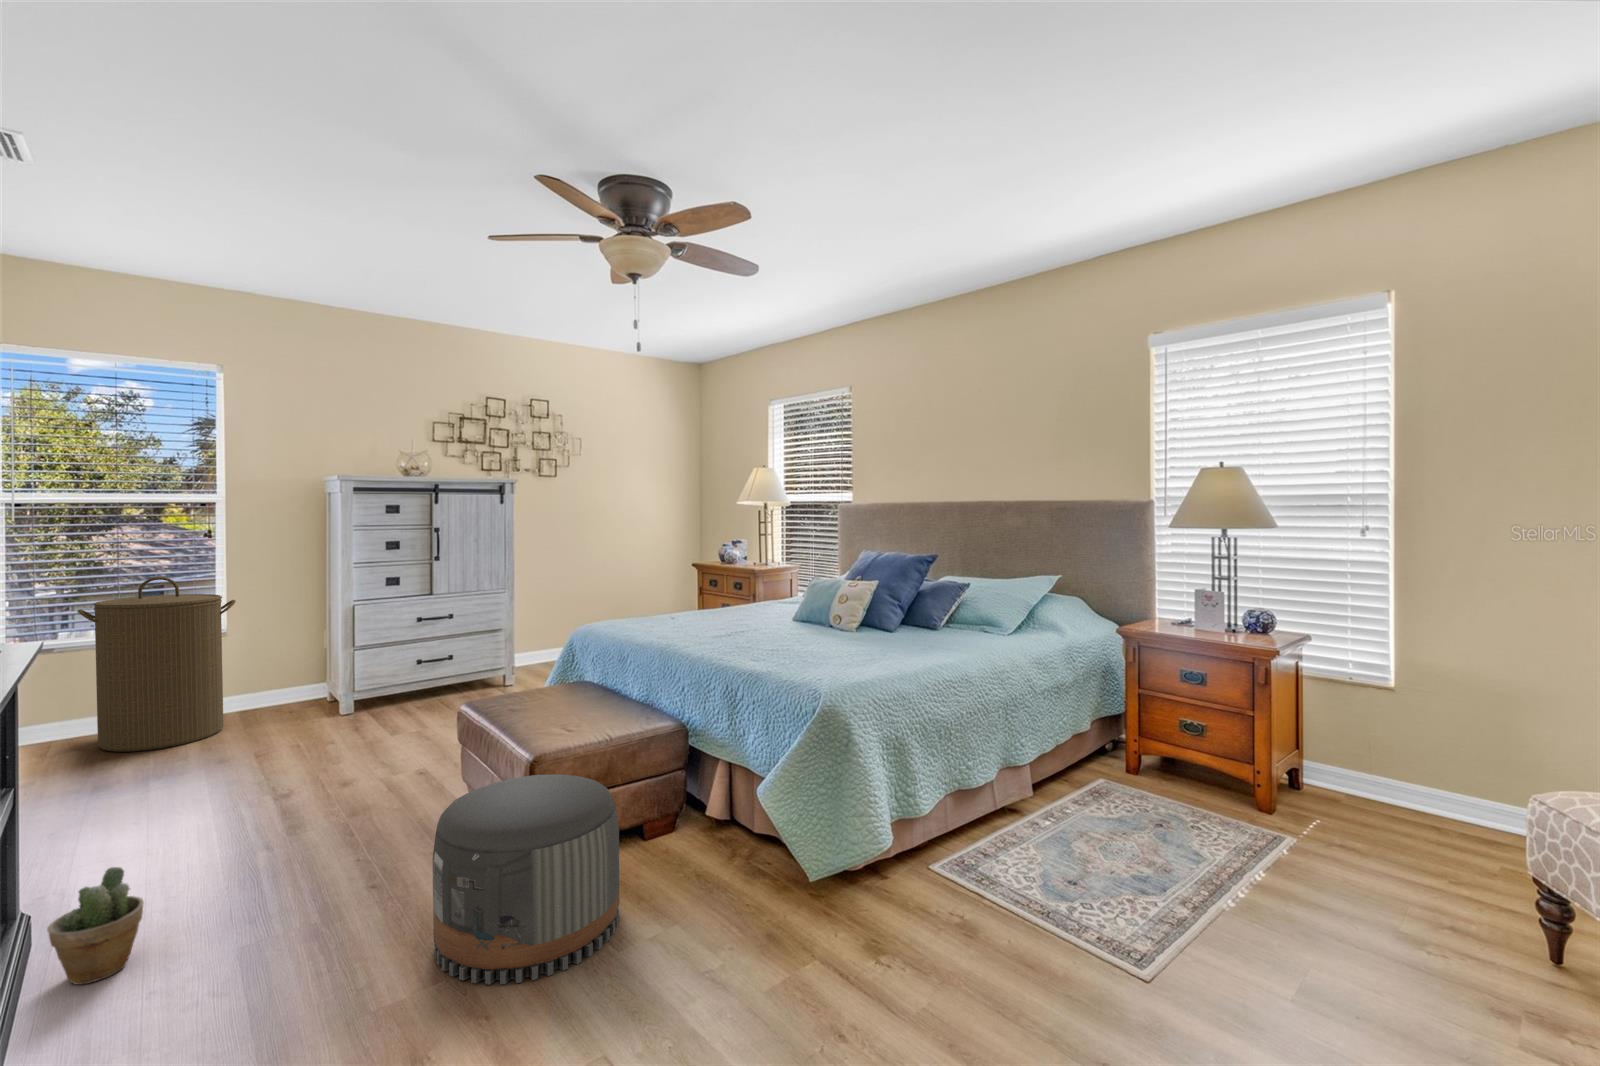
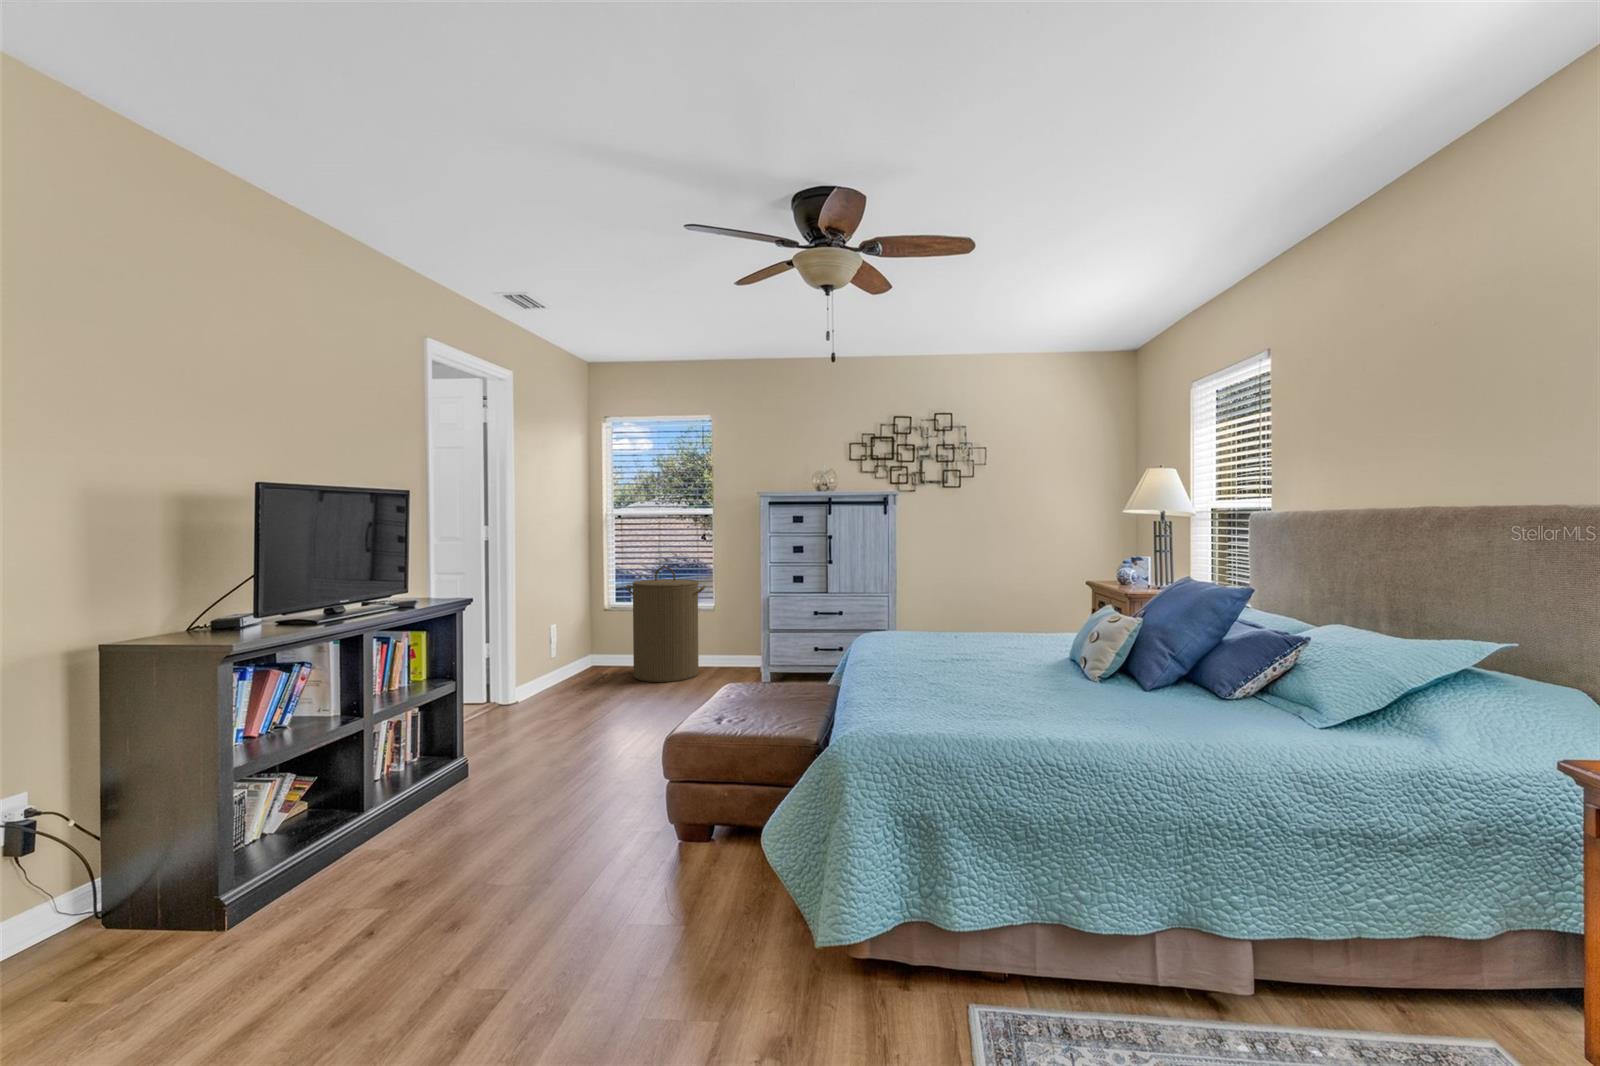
pouf: present [433,774,620,984] -> none [532,750,677,911]
potted plant: present [47,867,144,985] -> none [440,743,485,805]

